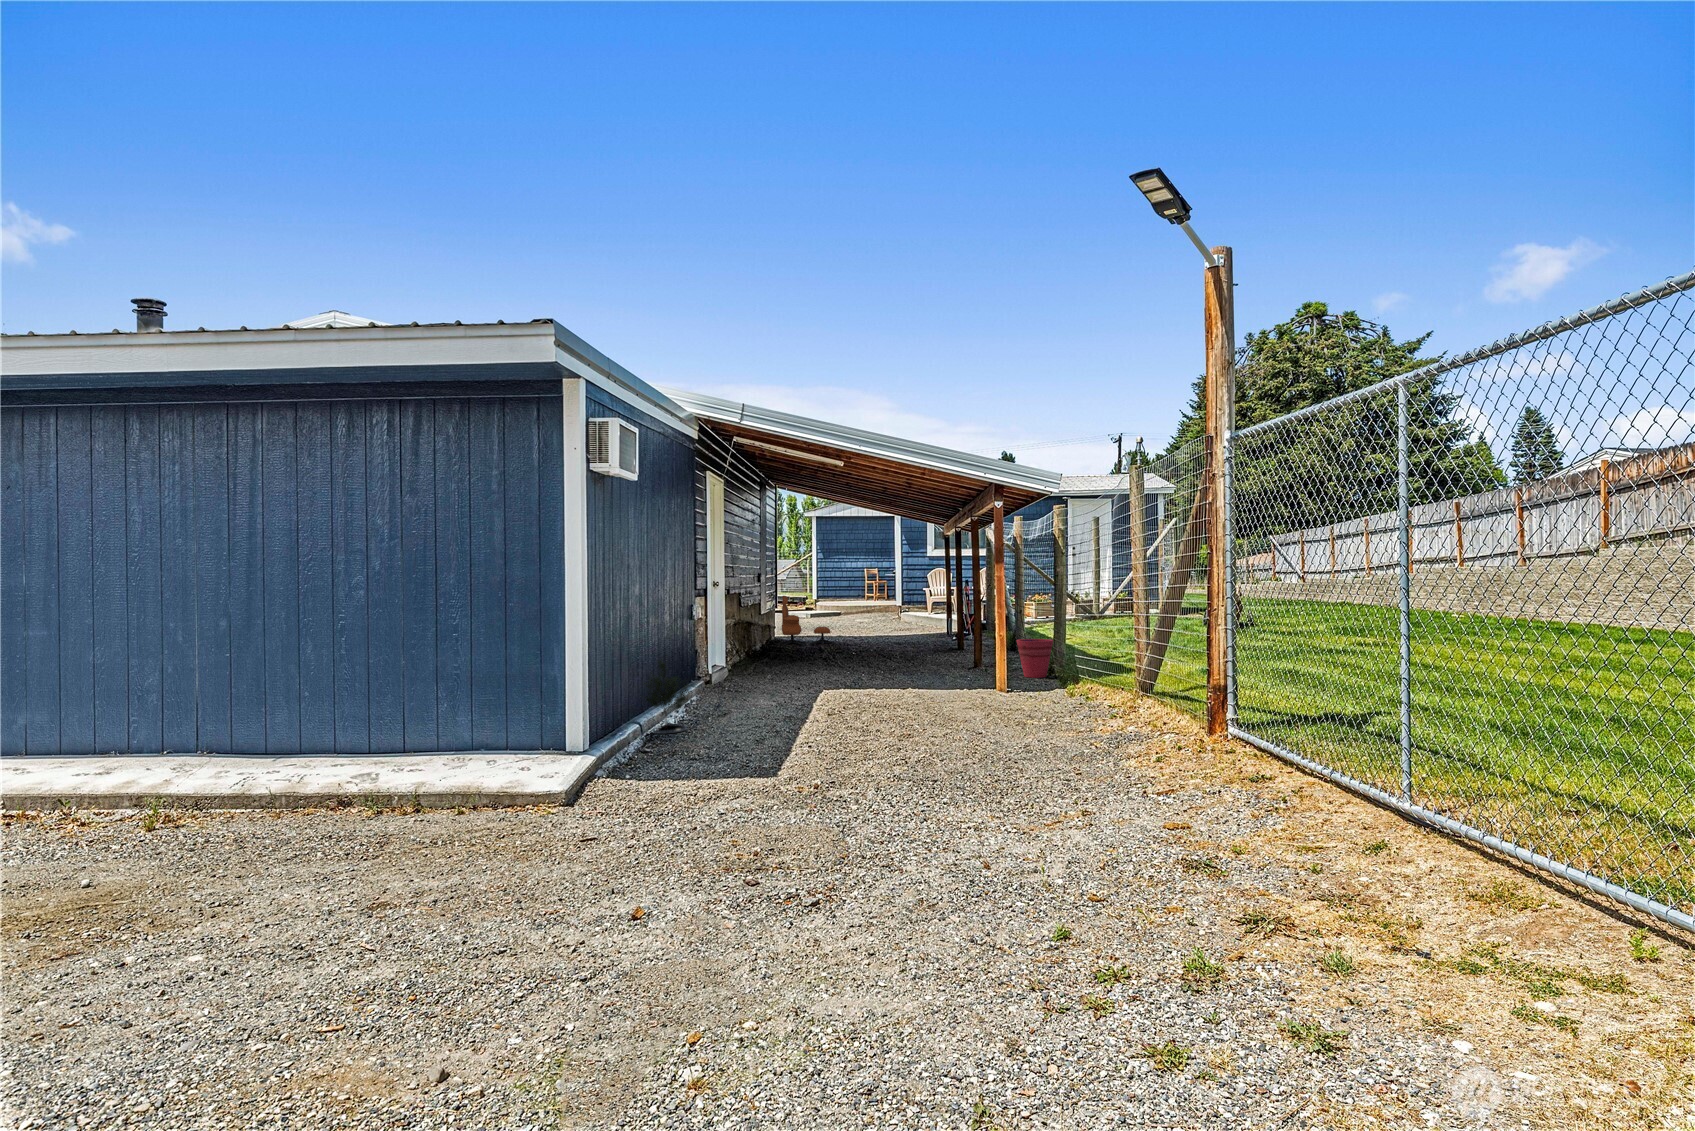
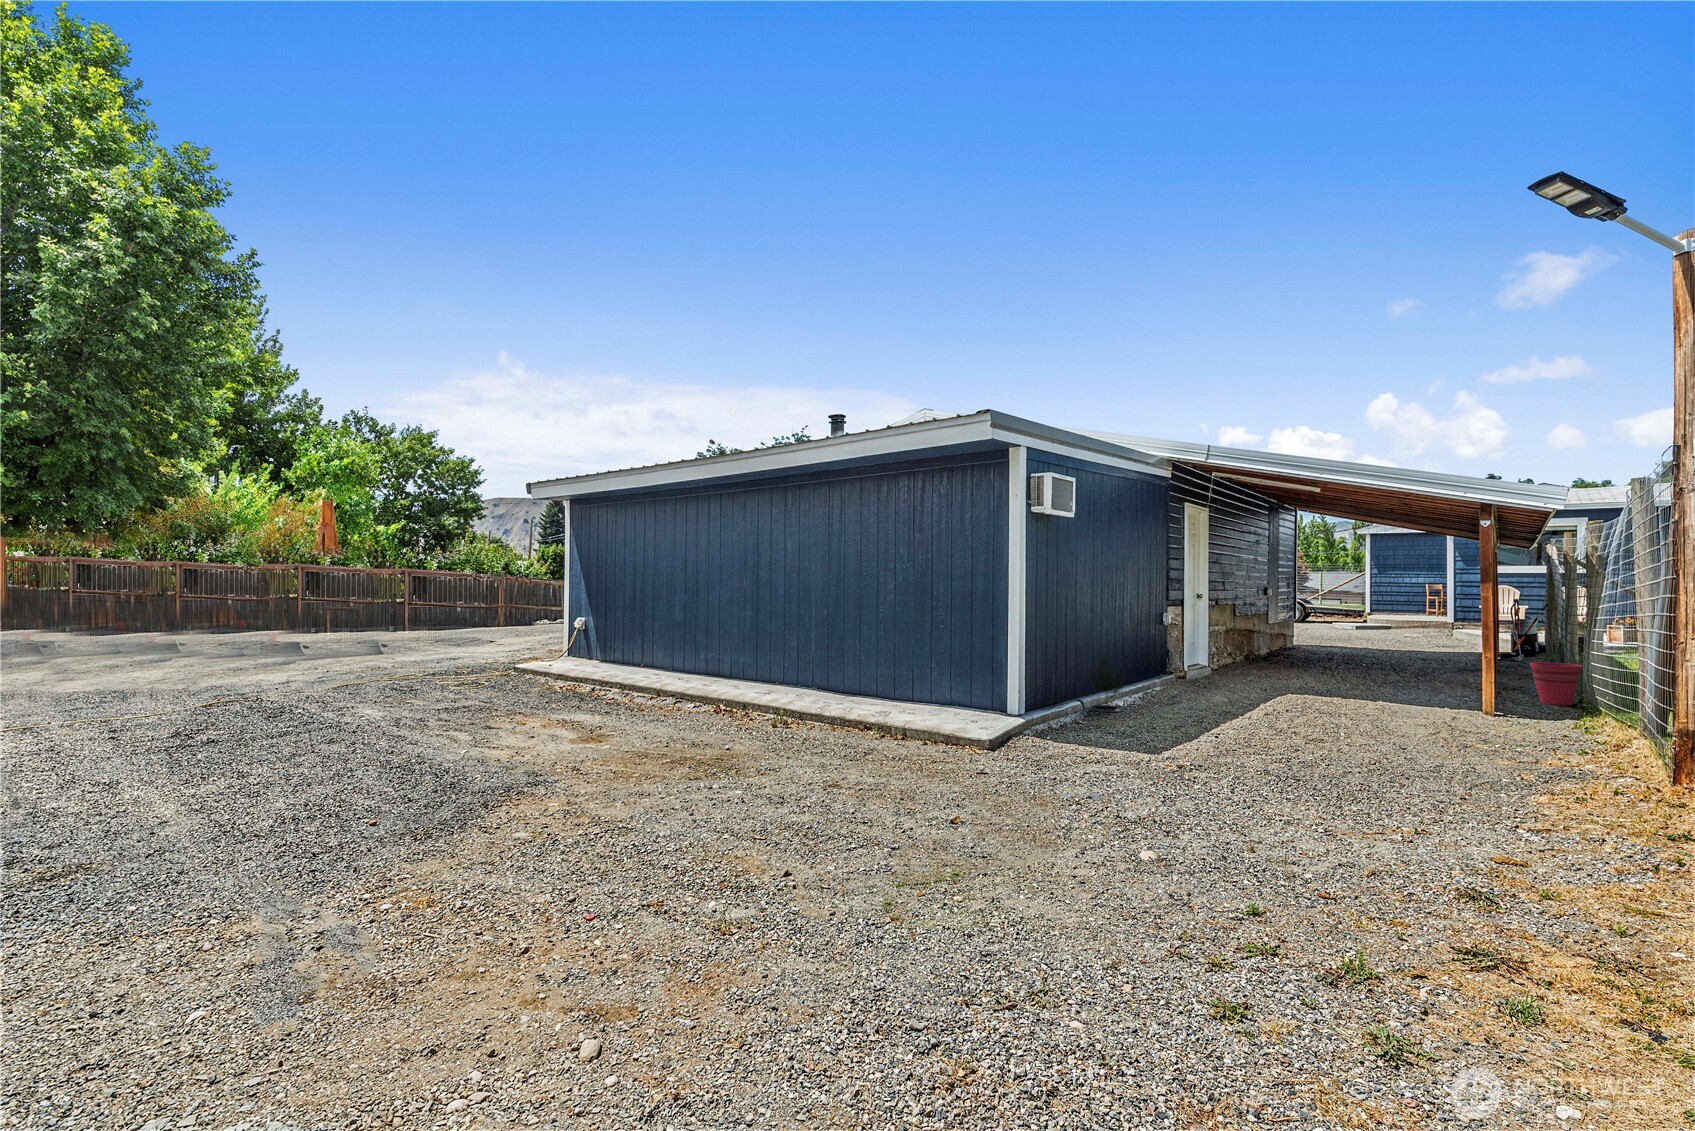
lounge chair: present [778,596,835,645] -> none [1287,607,1349,654]

